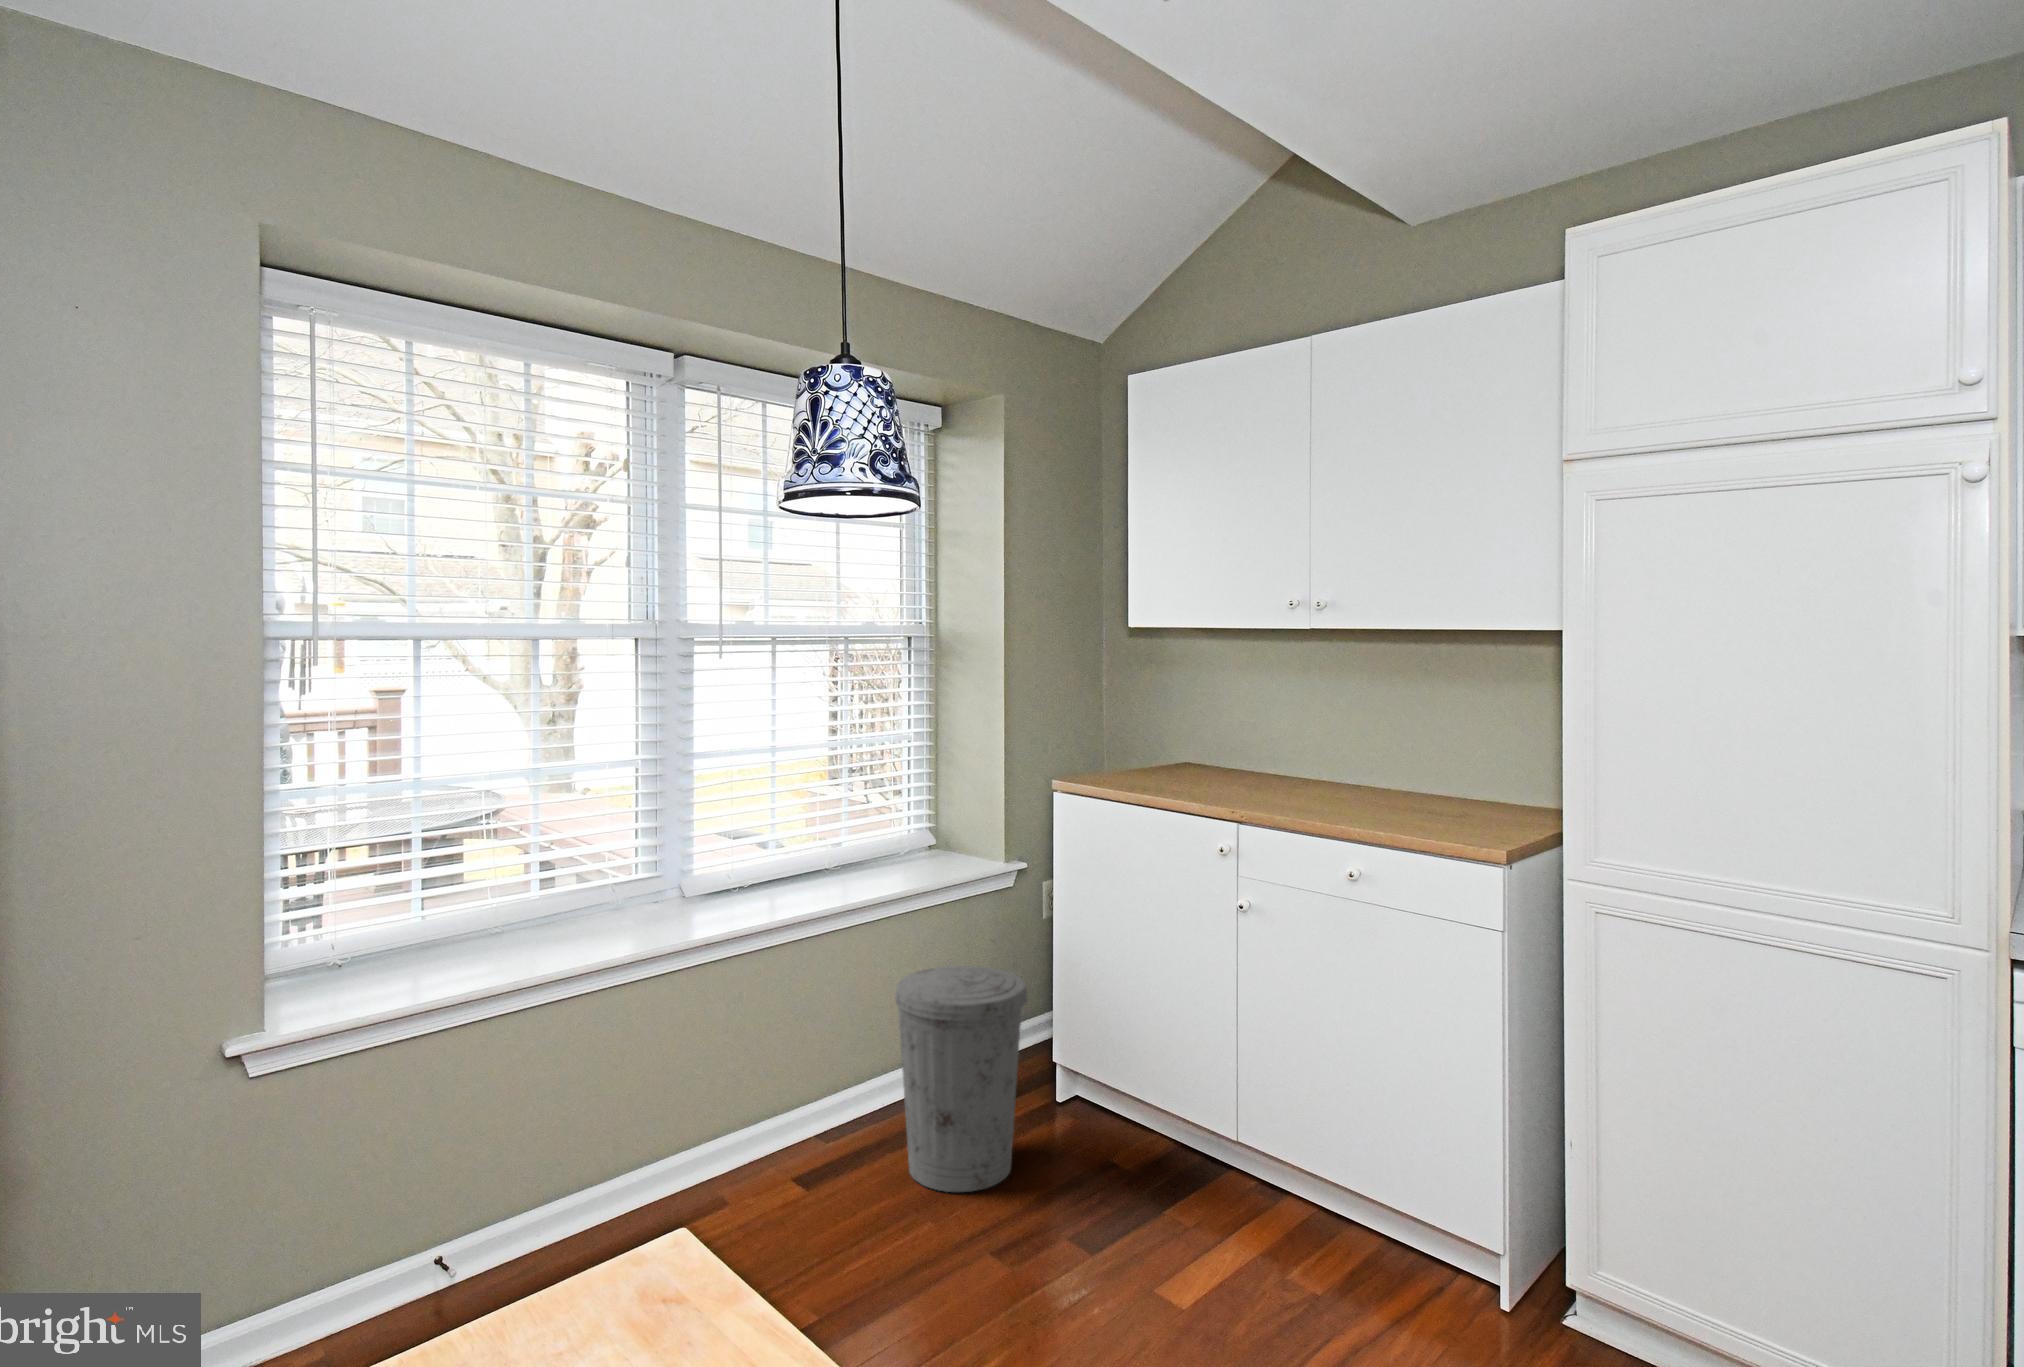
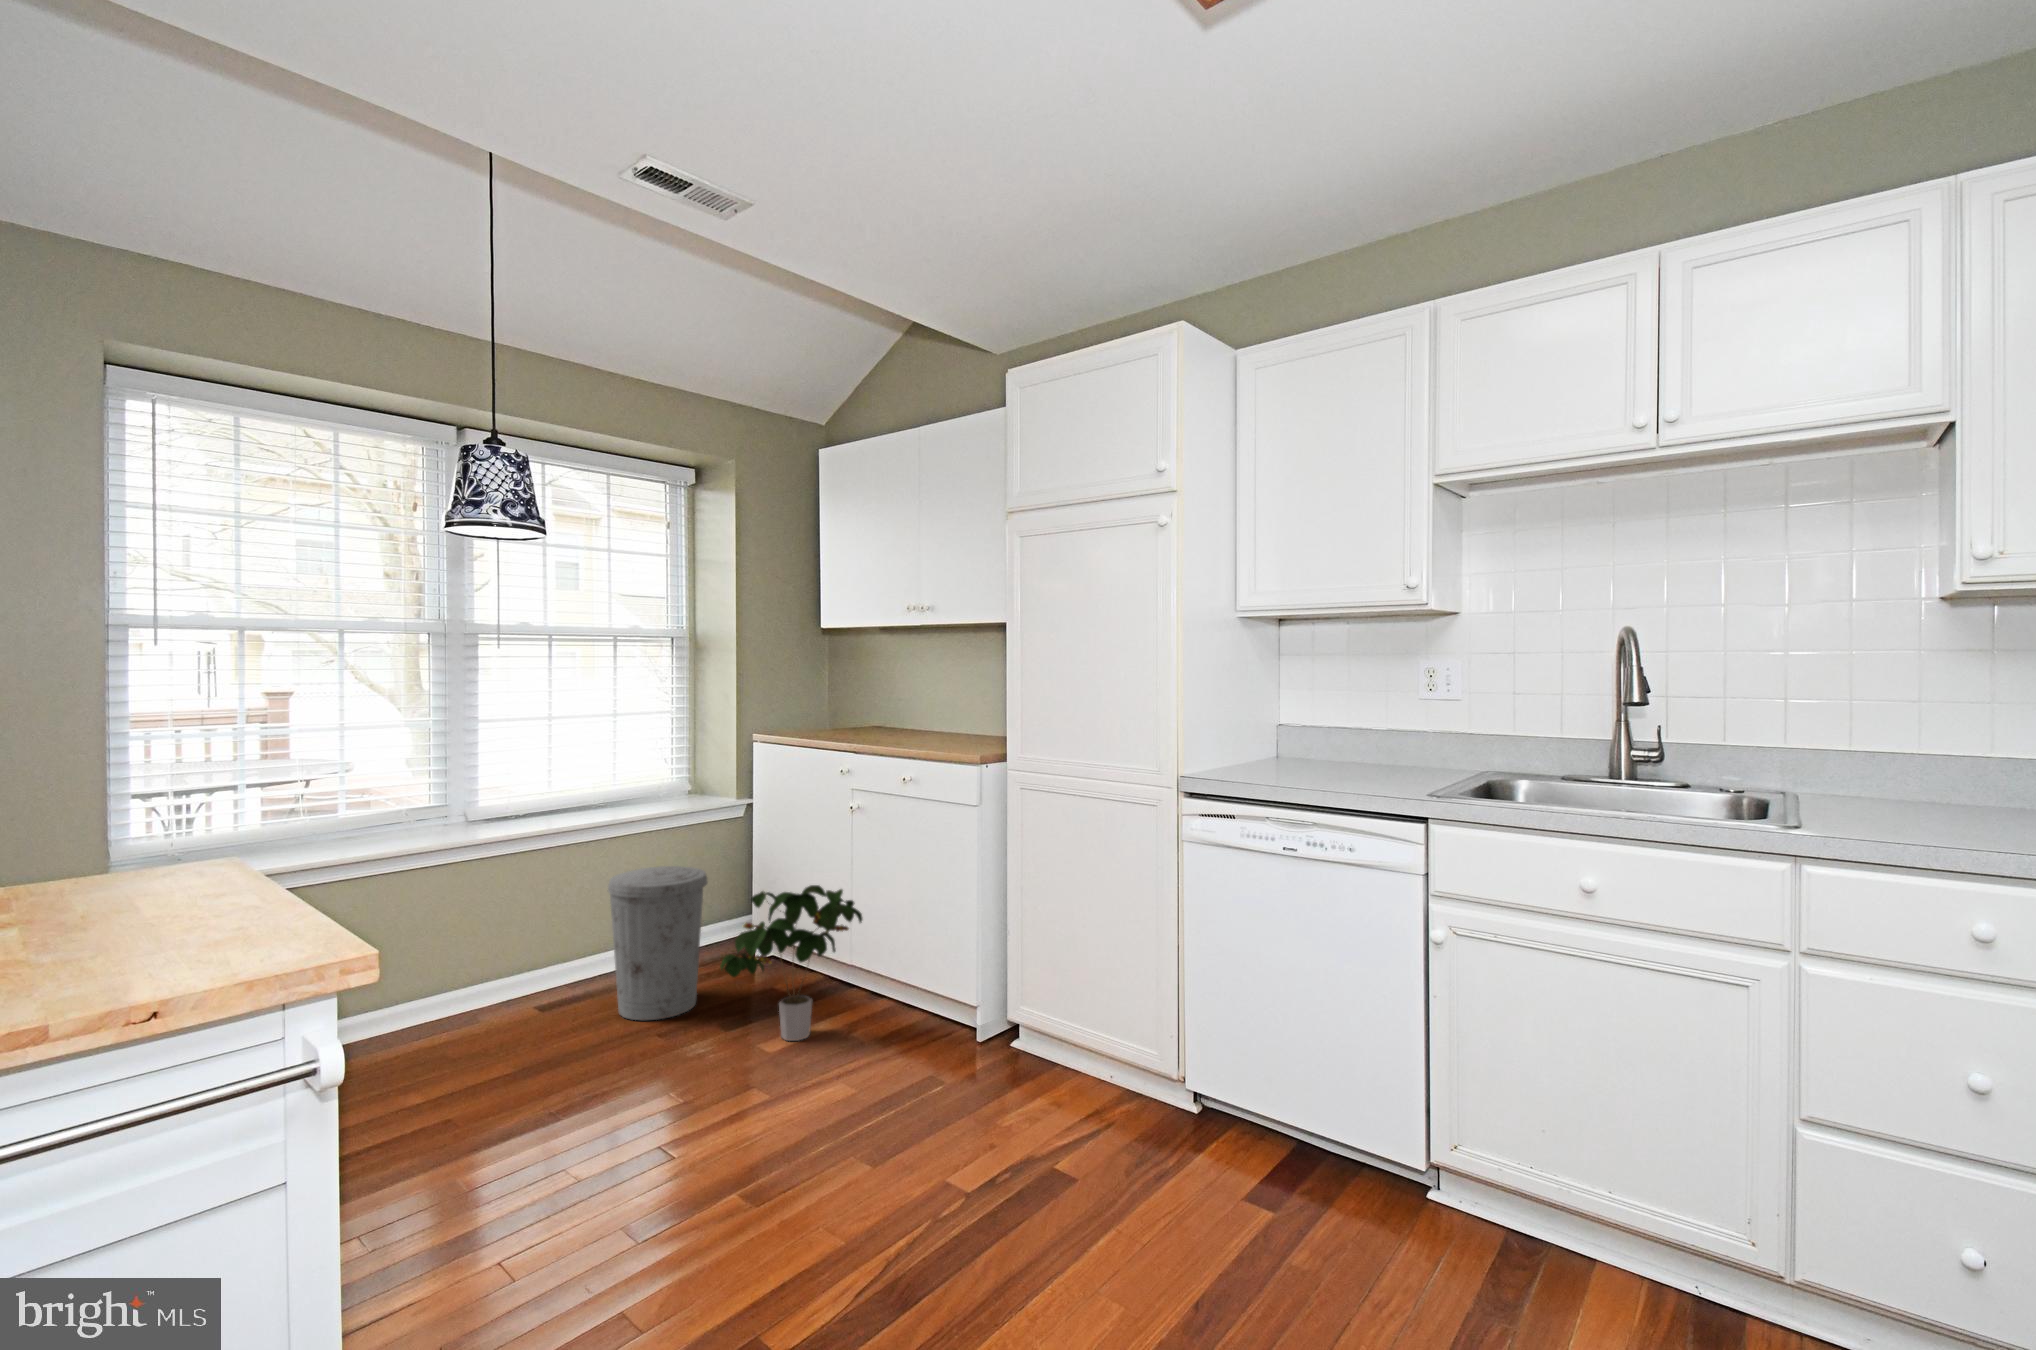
potted plant: none [1086,1013,1279,1244] -> present [720,885,862,1041]

